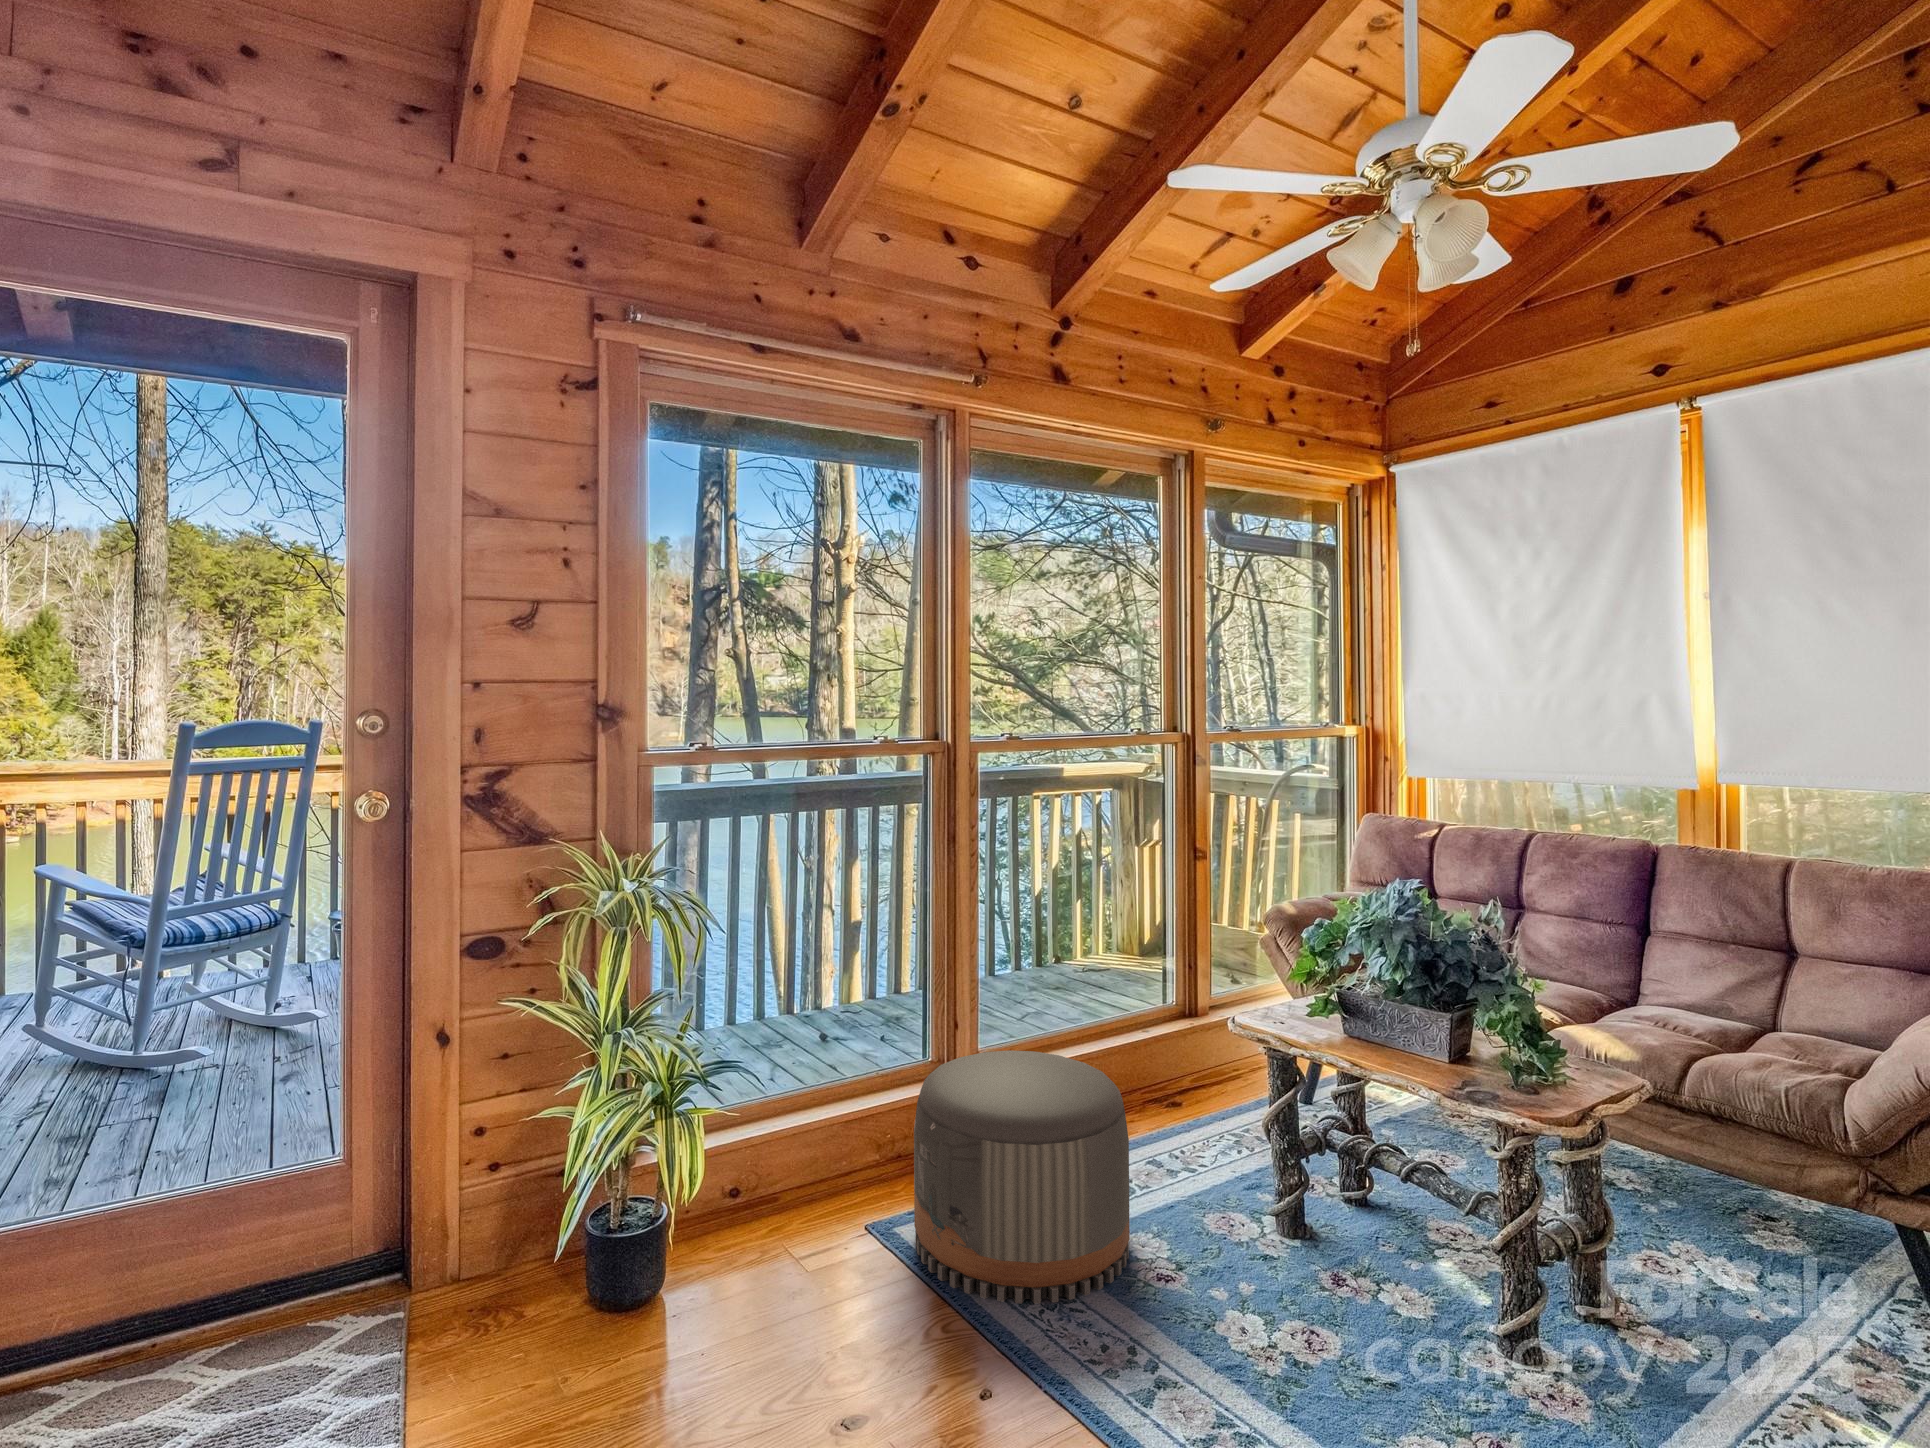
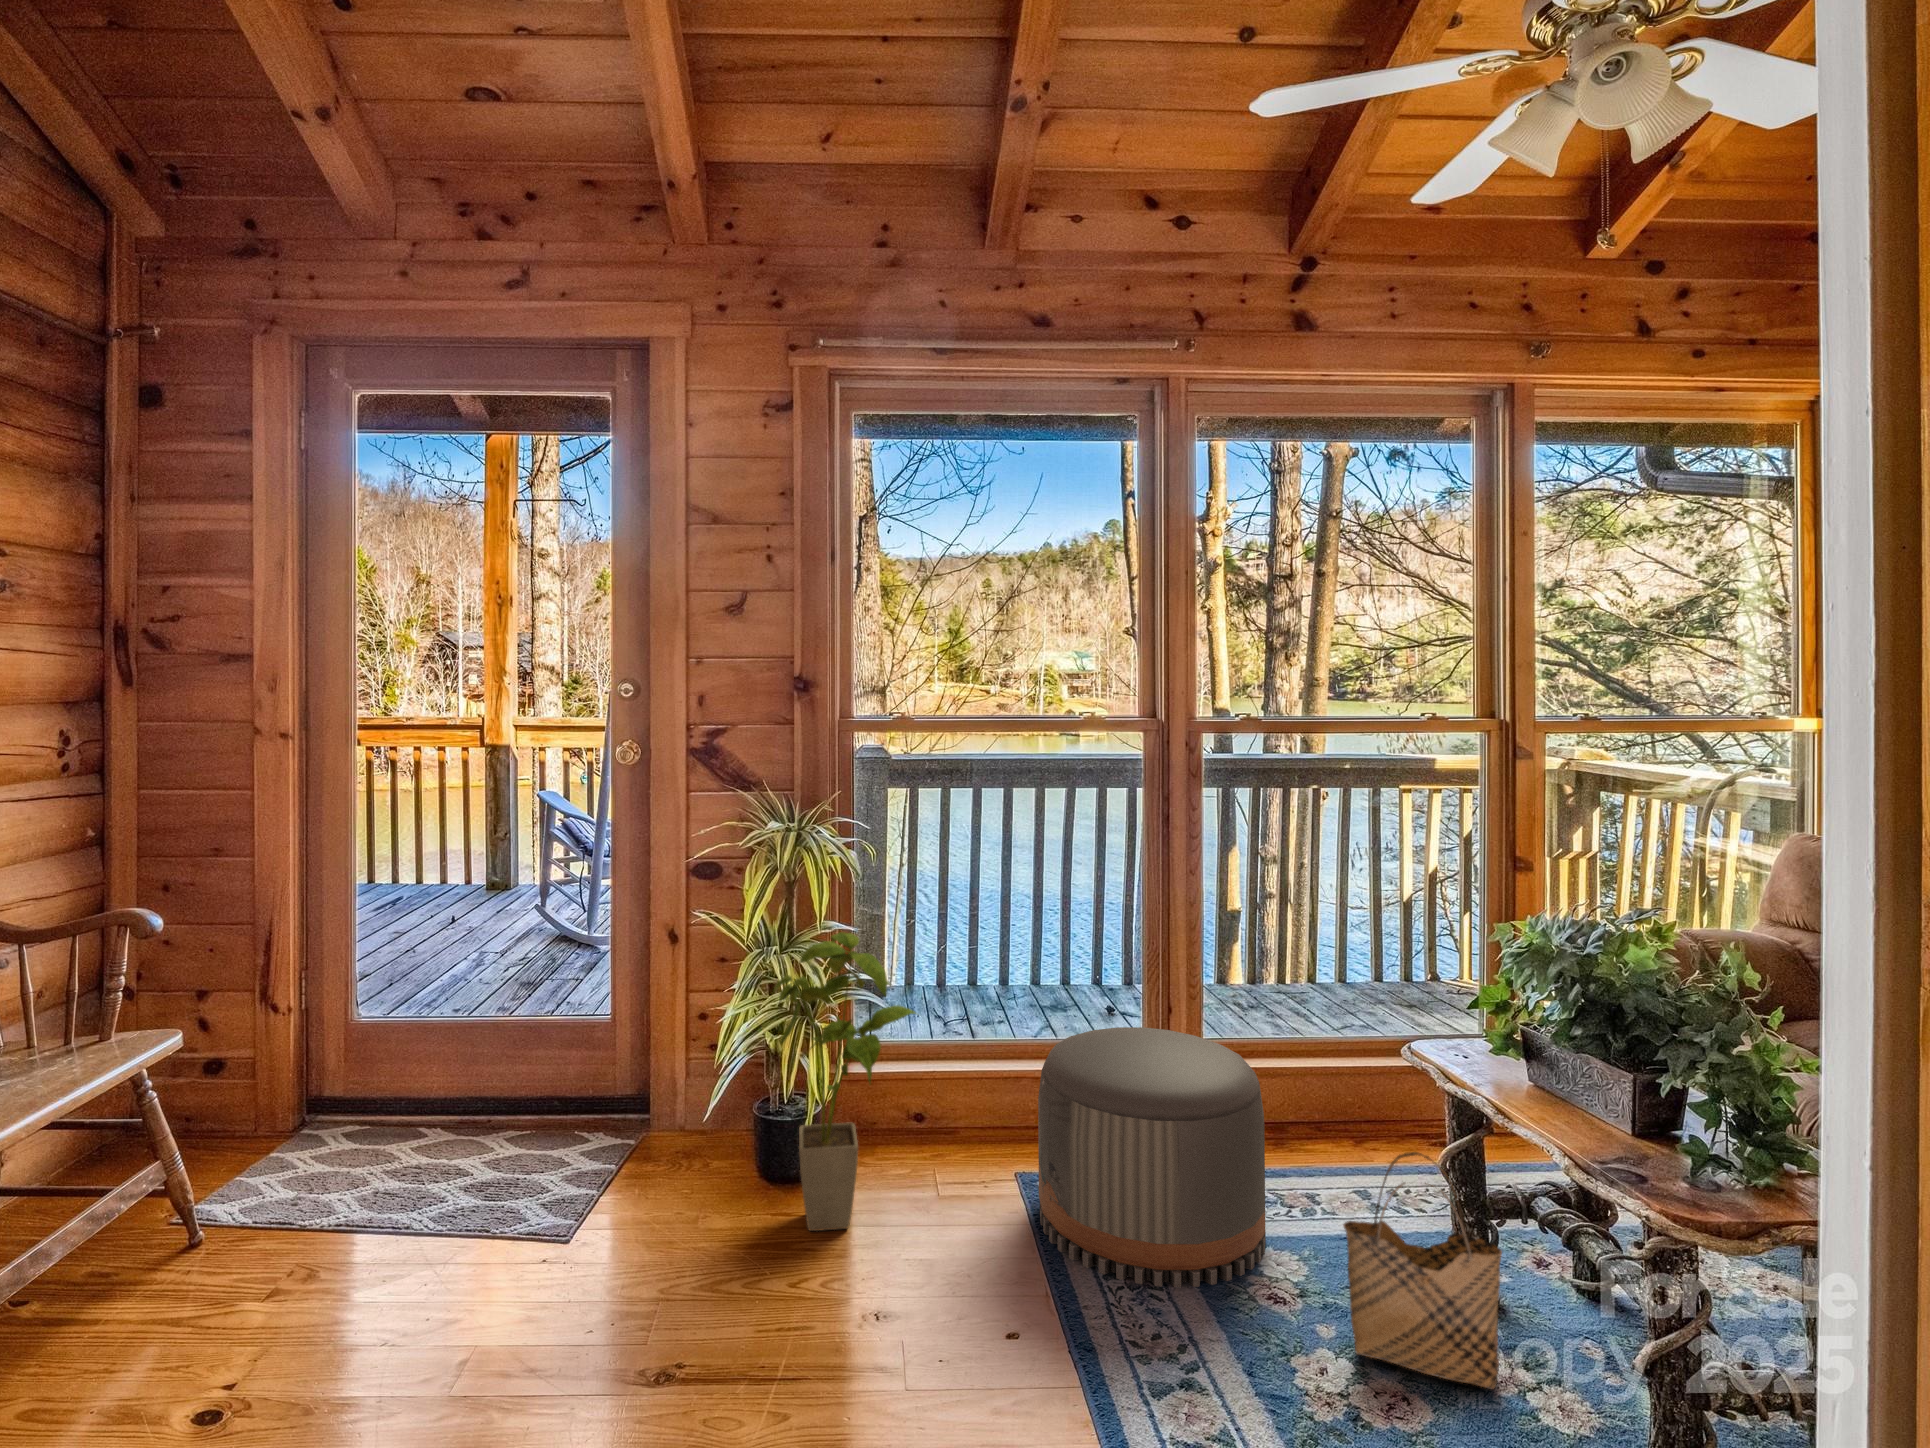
house plant: none [645,1005,815,1354] -> present [774,932,916,1231]
woven basket: none [1238,1121,1358,1307] -> present [1343,1152,1502,1389]

